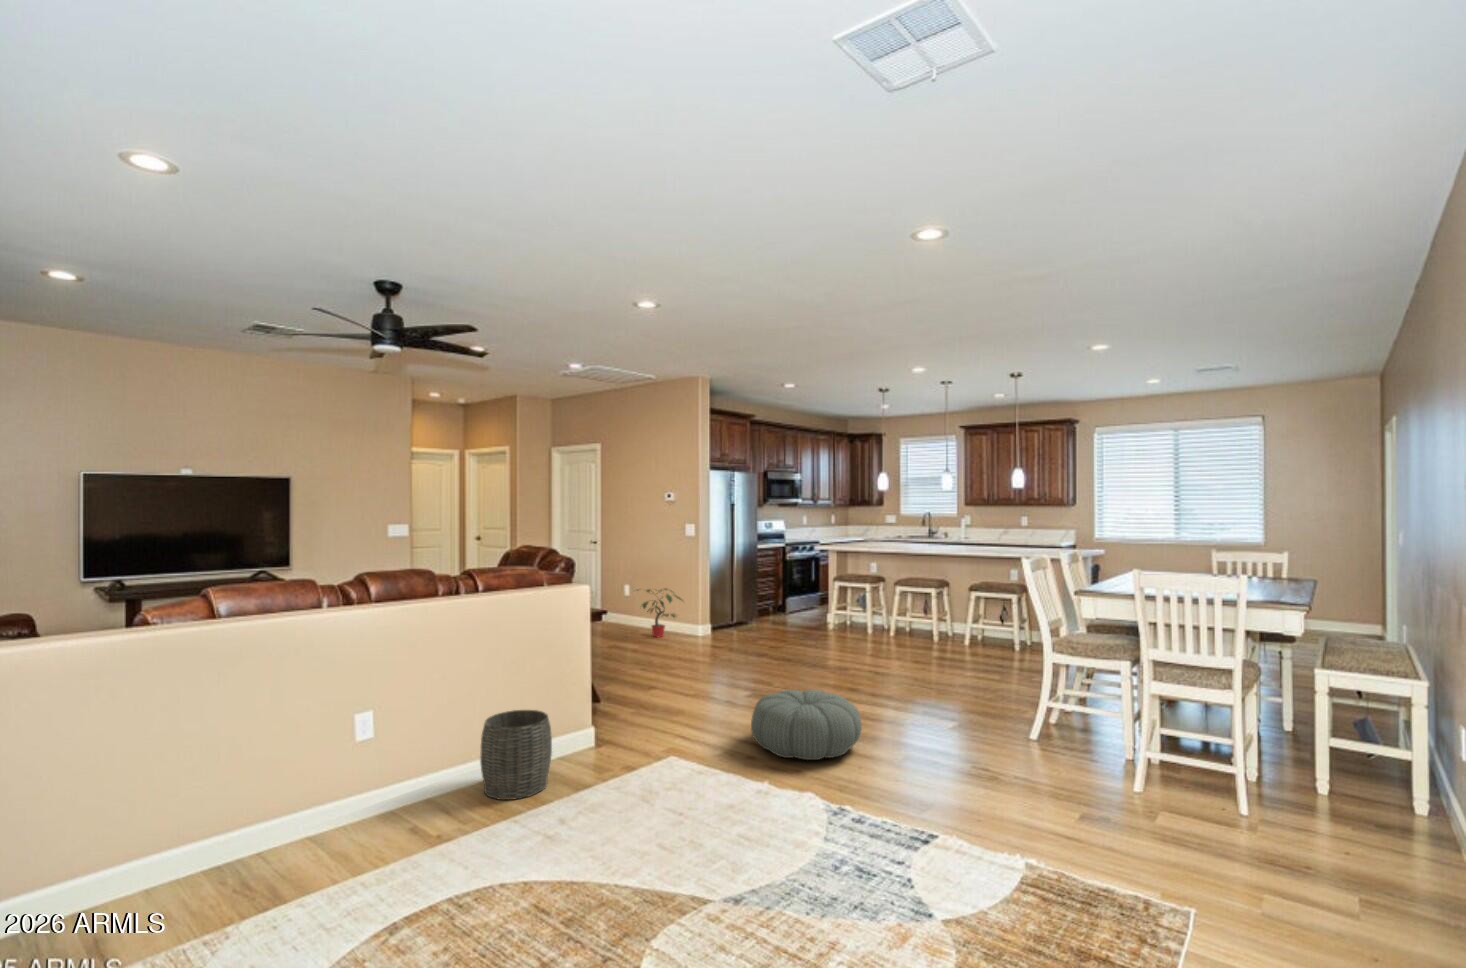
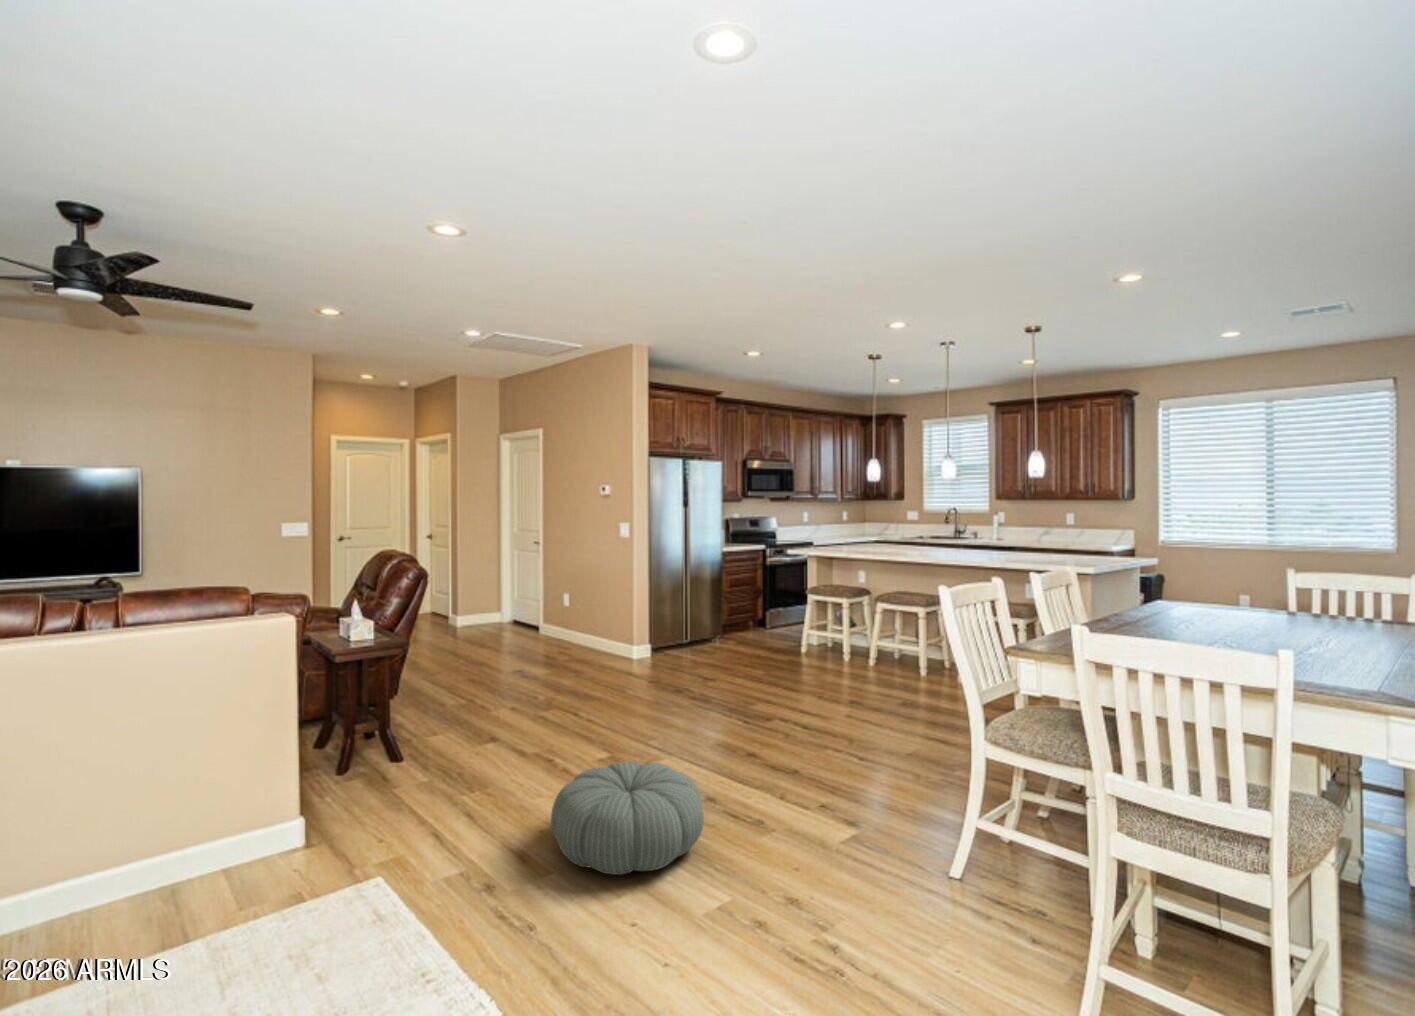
potted plant: present [637,589,682,637] -> none [559,600,618,657]
woven basket: present [480,710,552,800] -> none [143,787,256,917]

